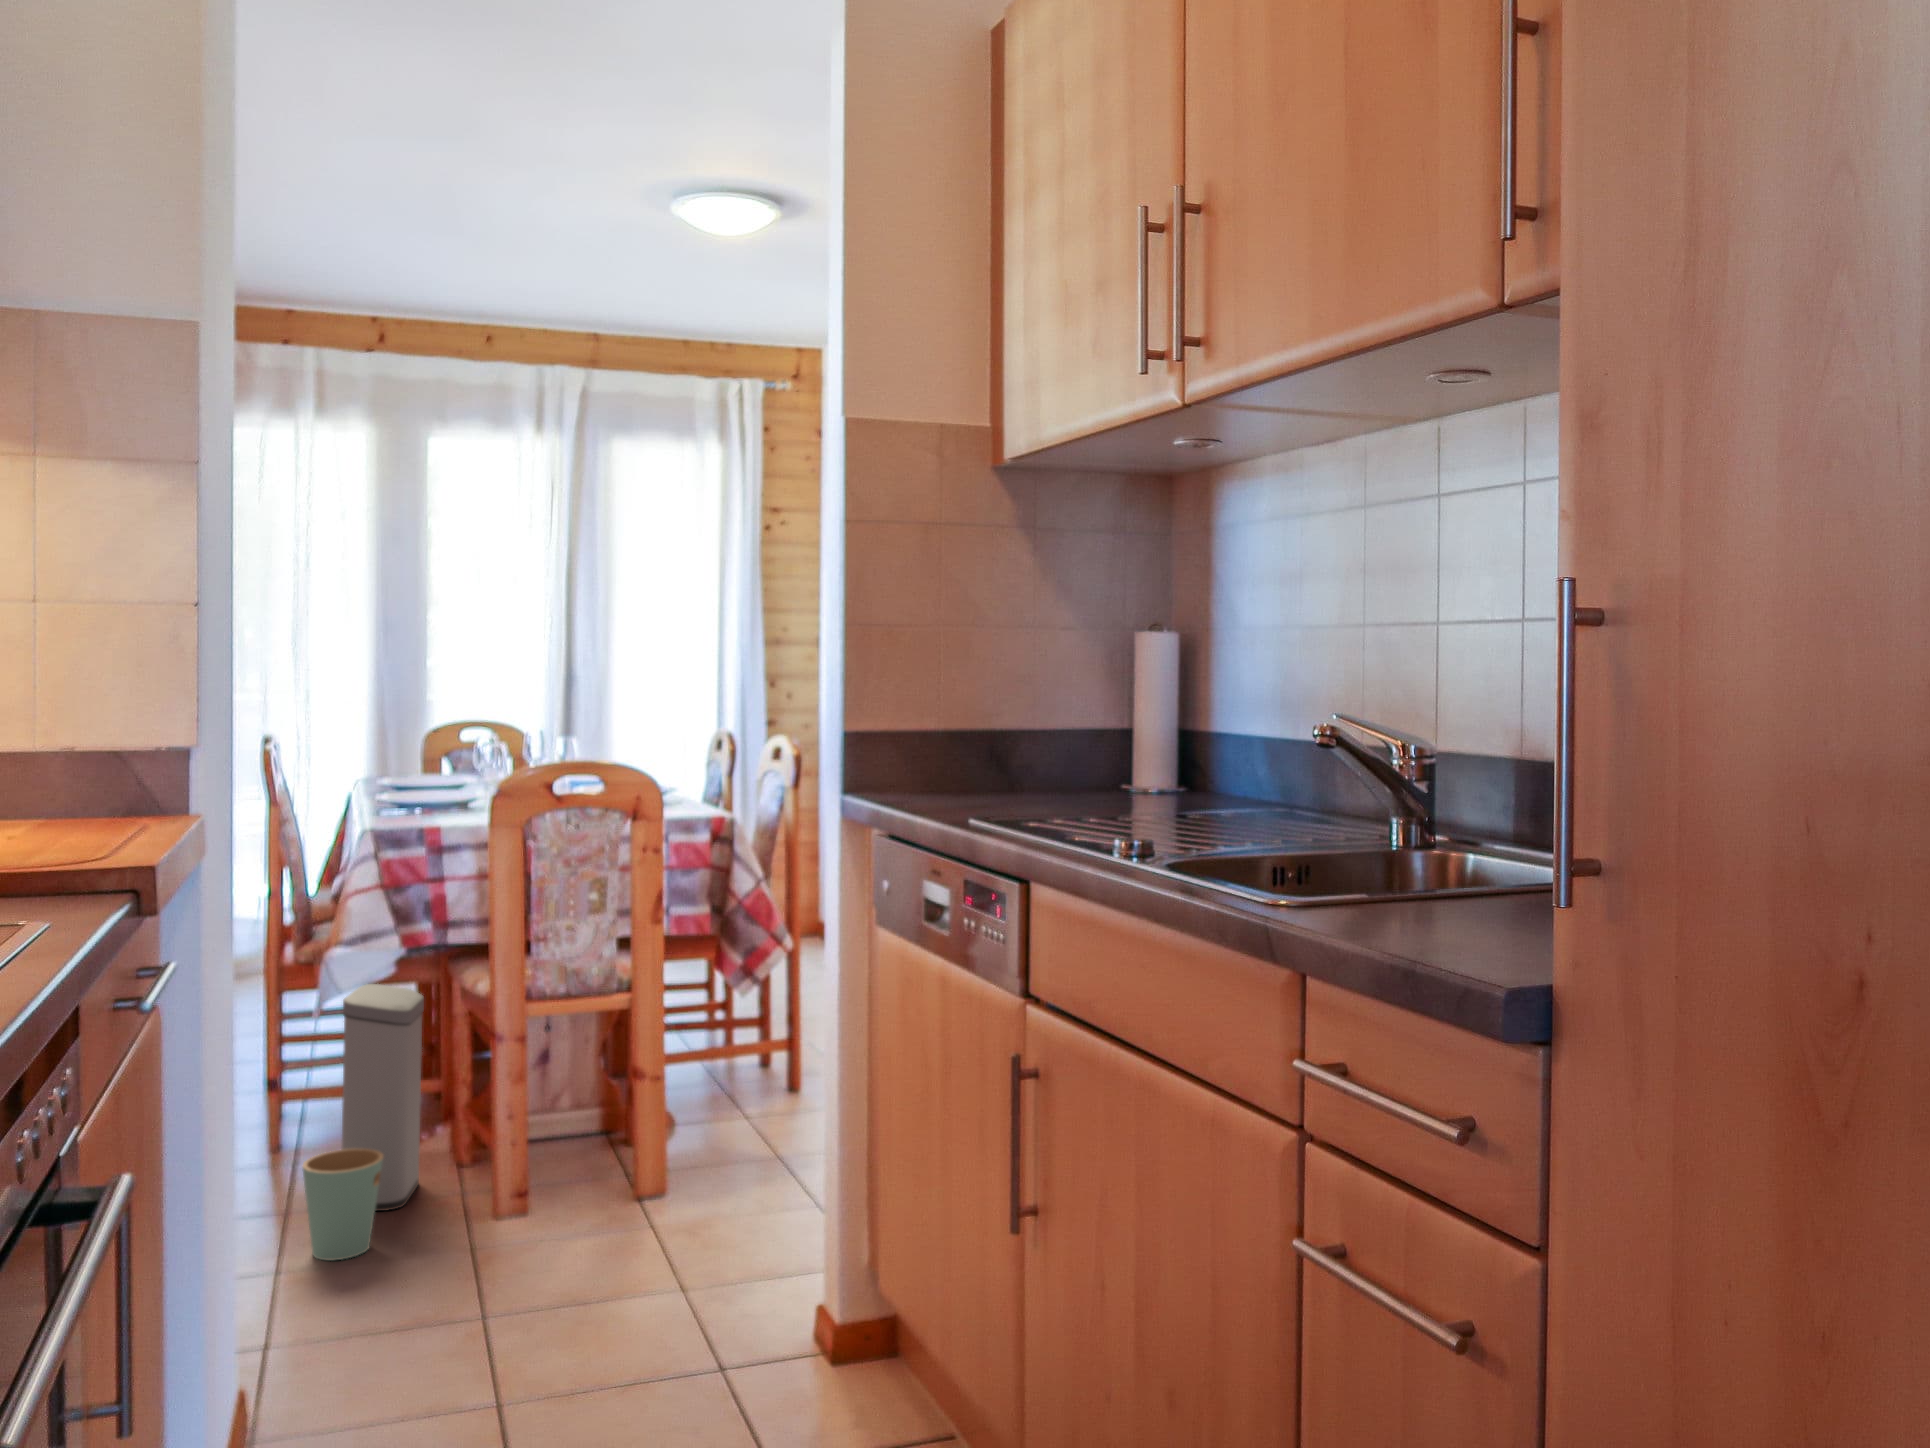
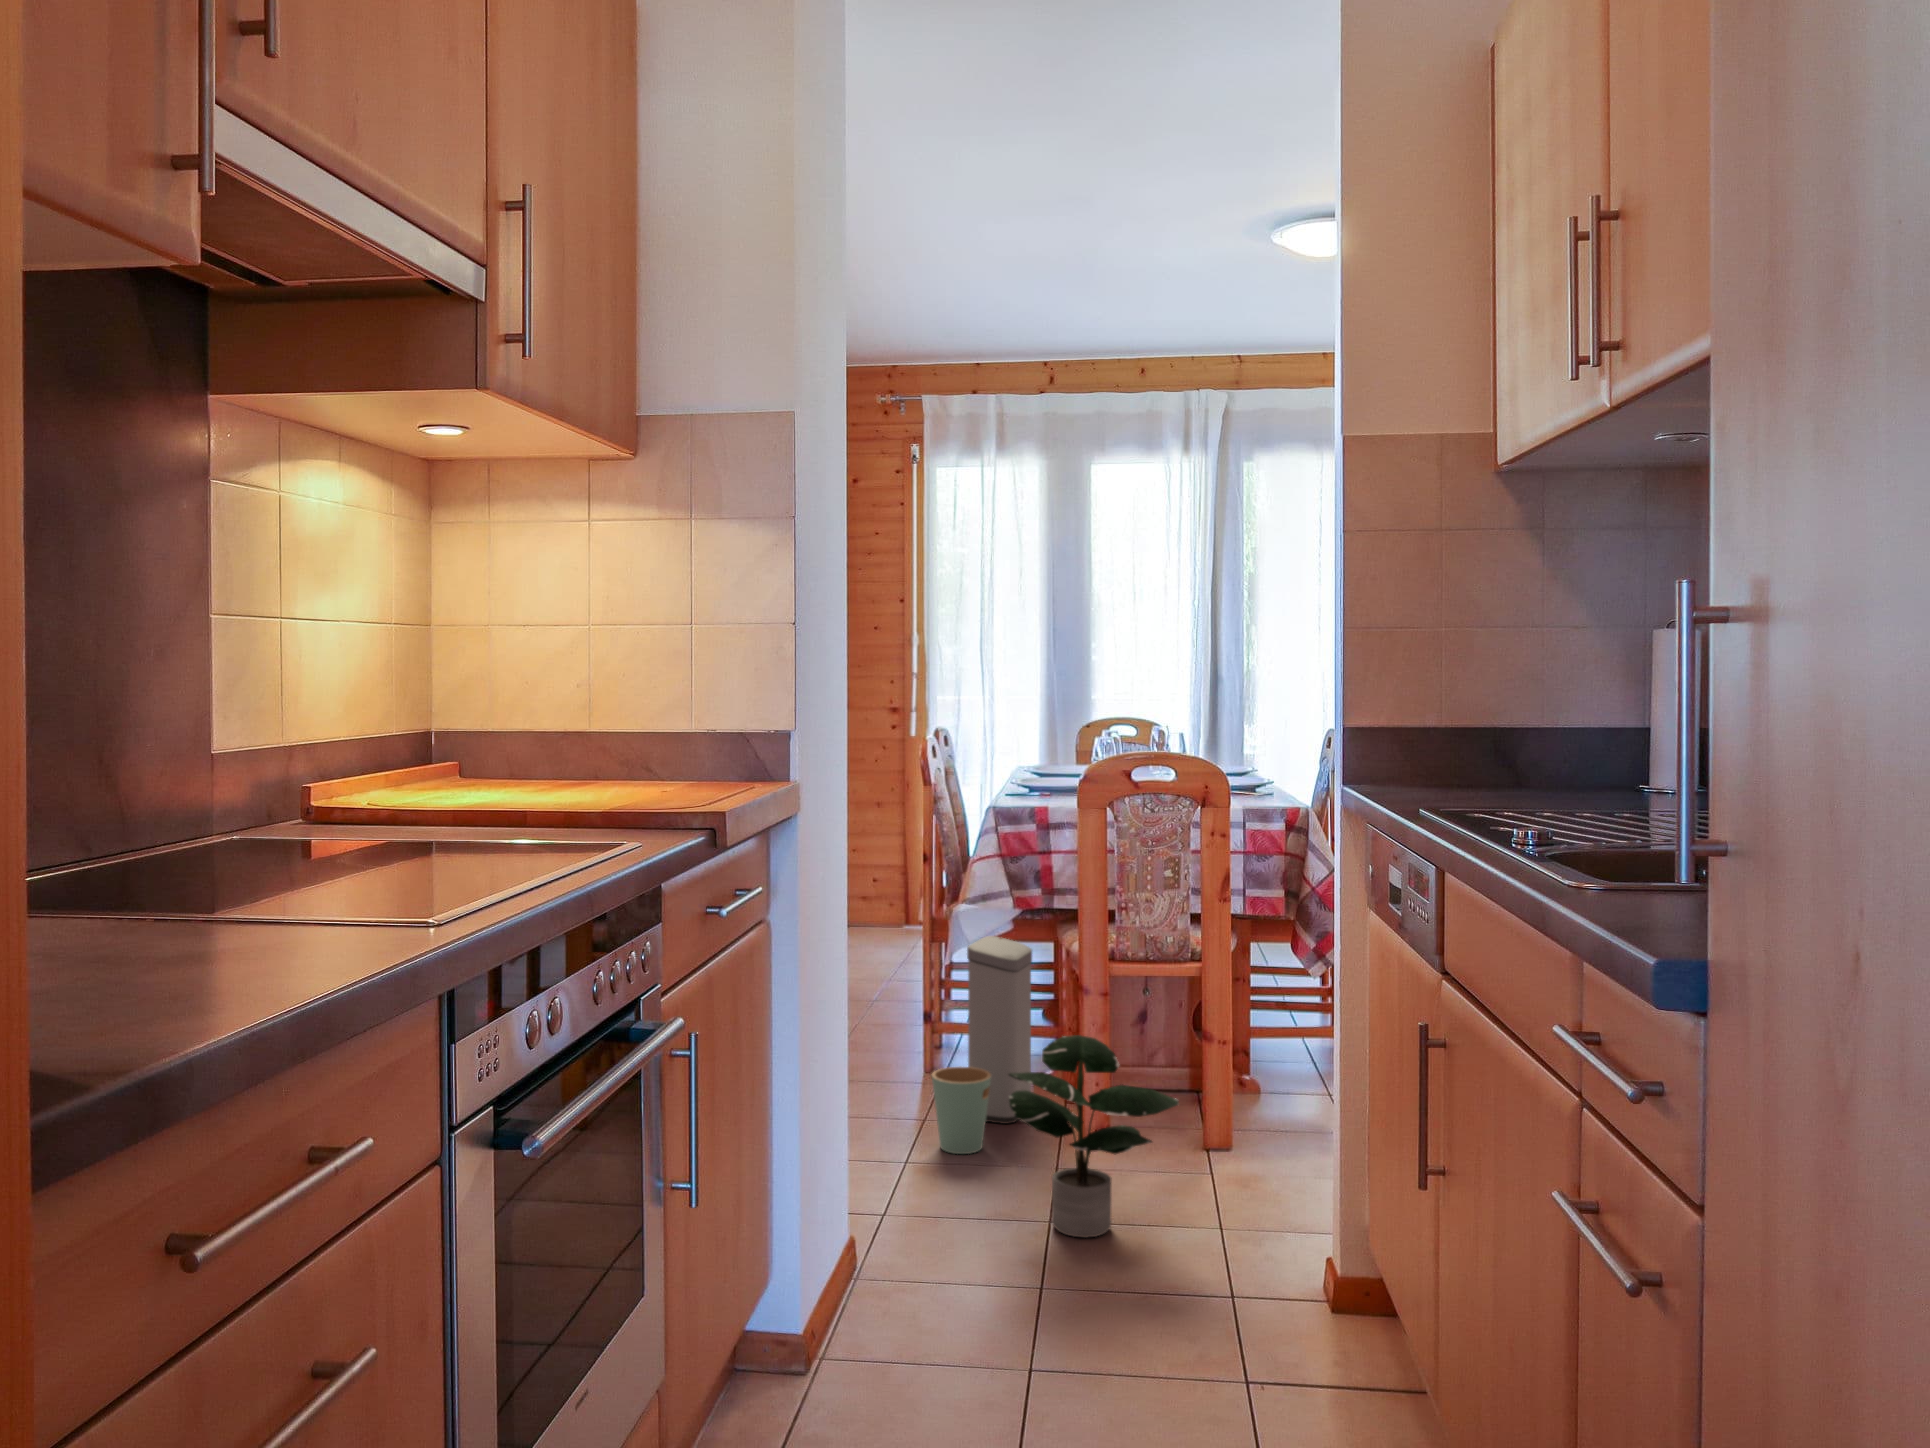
potted plant: none [432,1093,647,1336] -> present [1008,1035,1179,1238]

